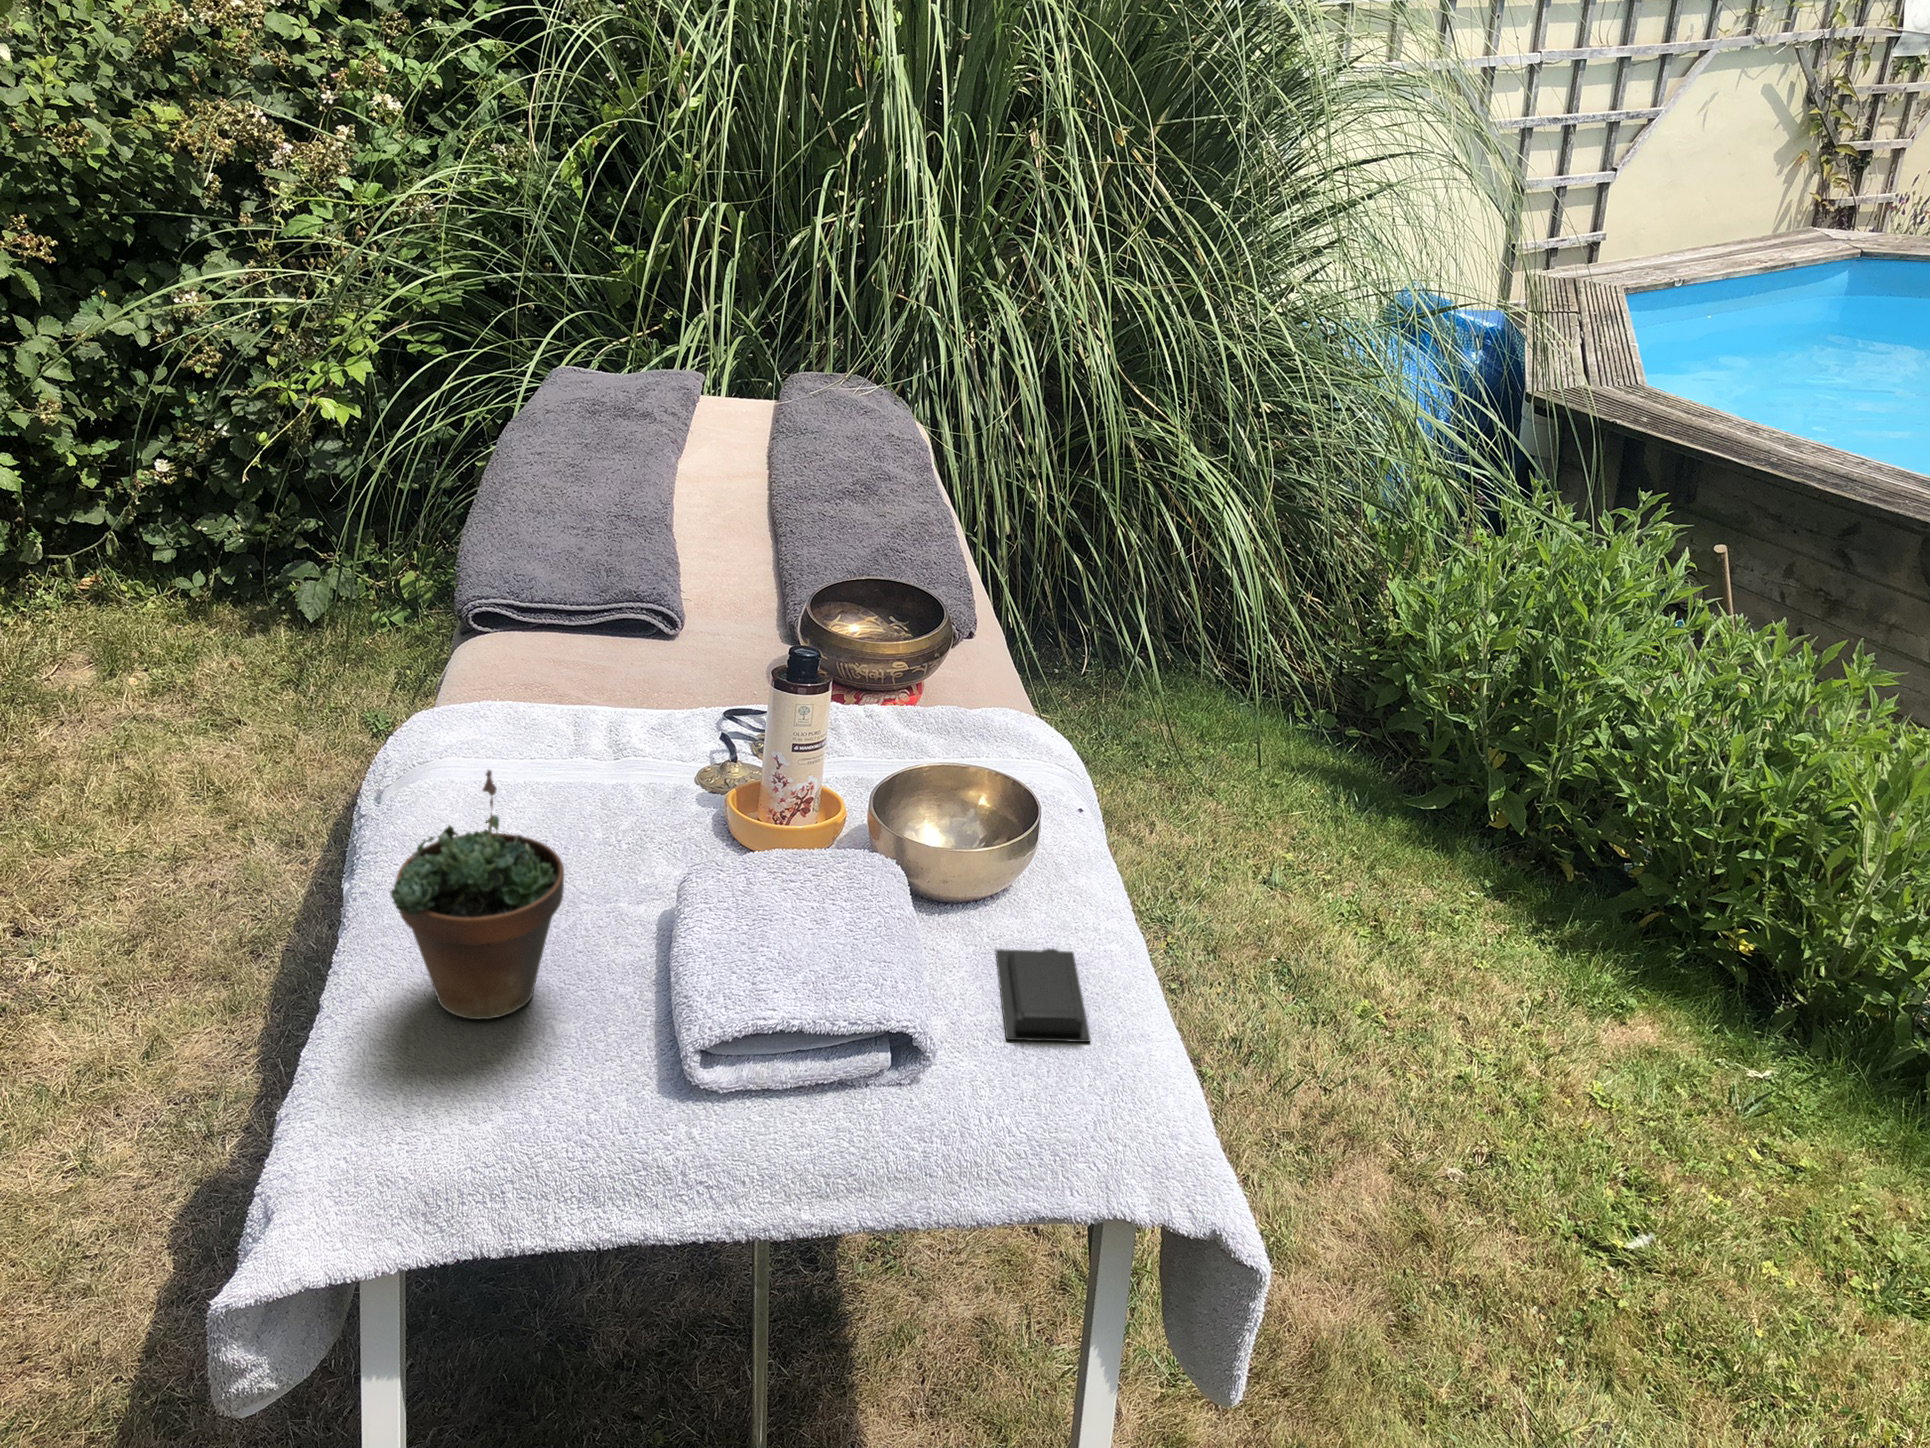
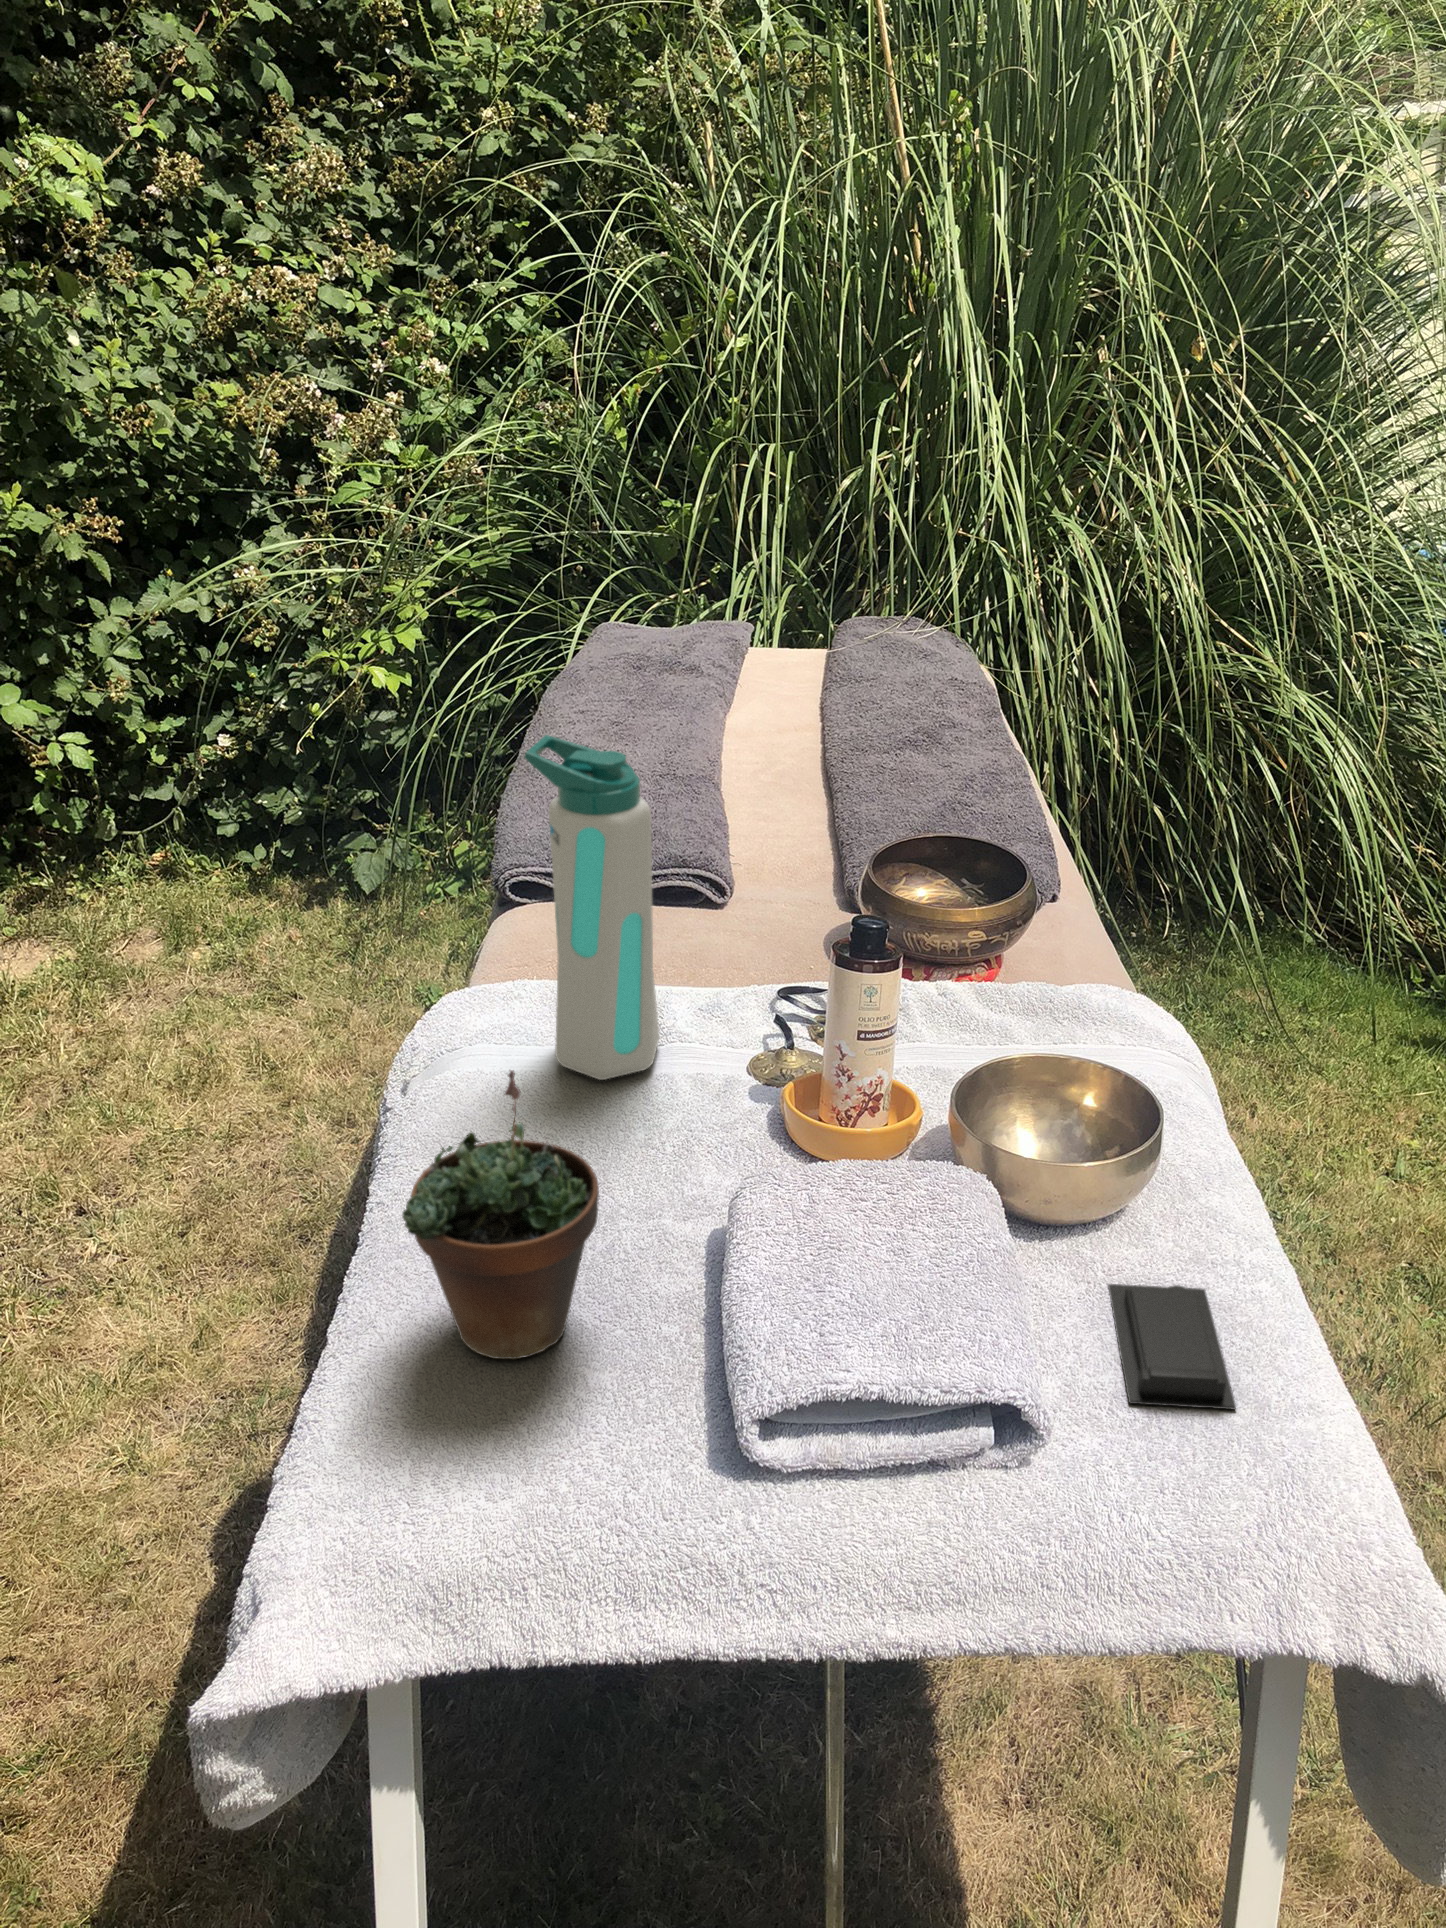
water bottle: none [495,479,615,787] -> present [524,735,659,1080]

